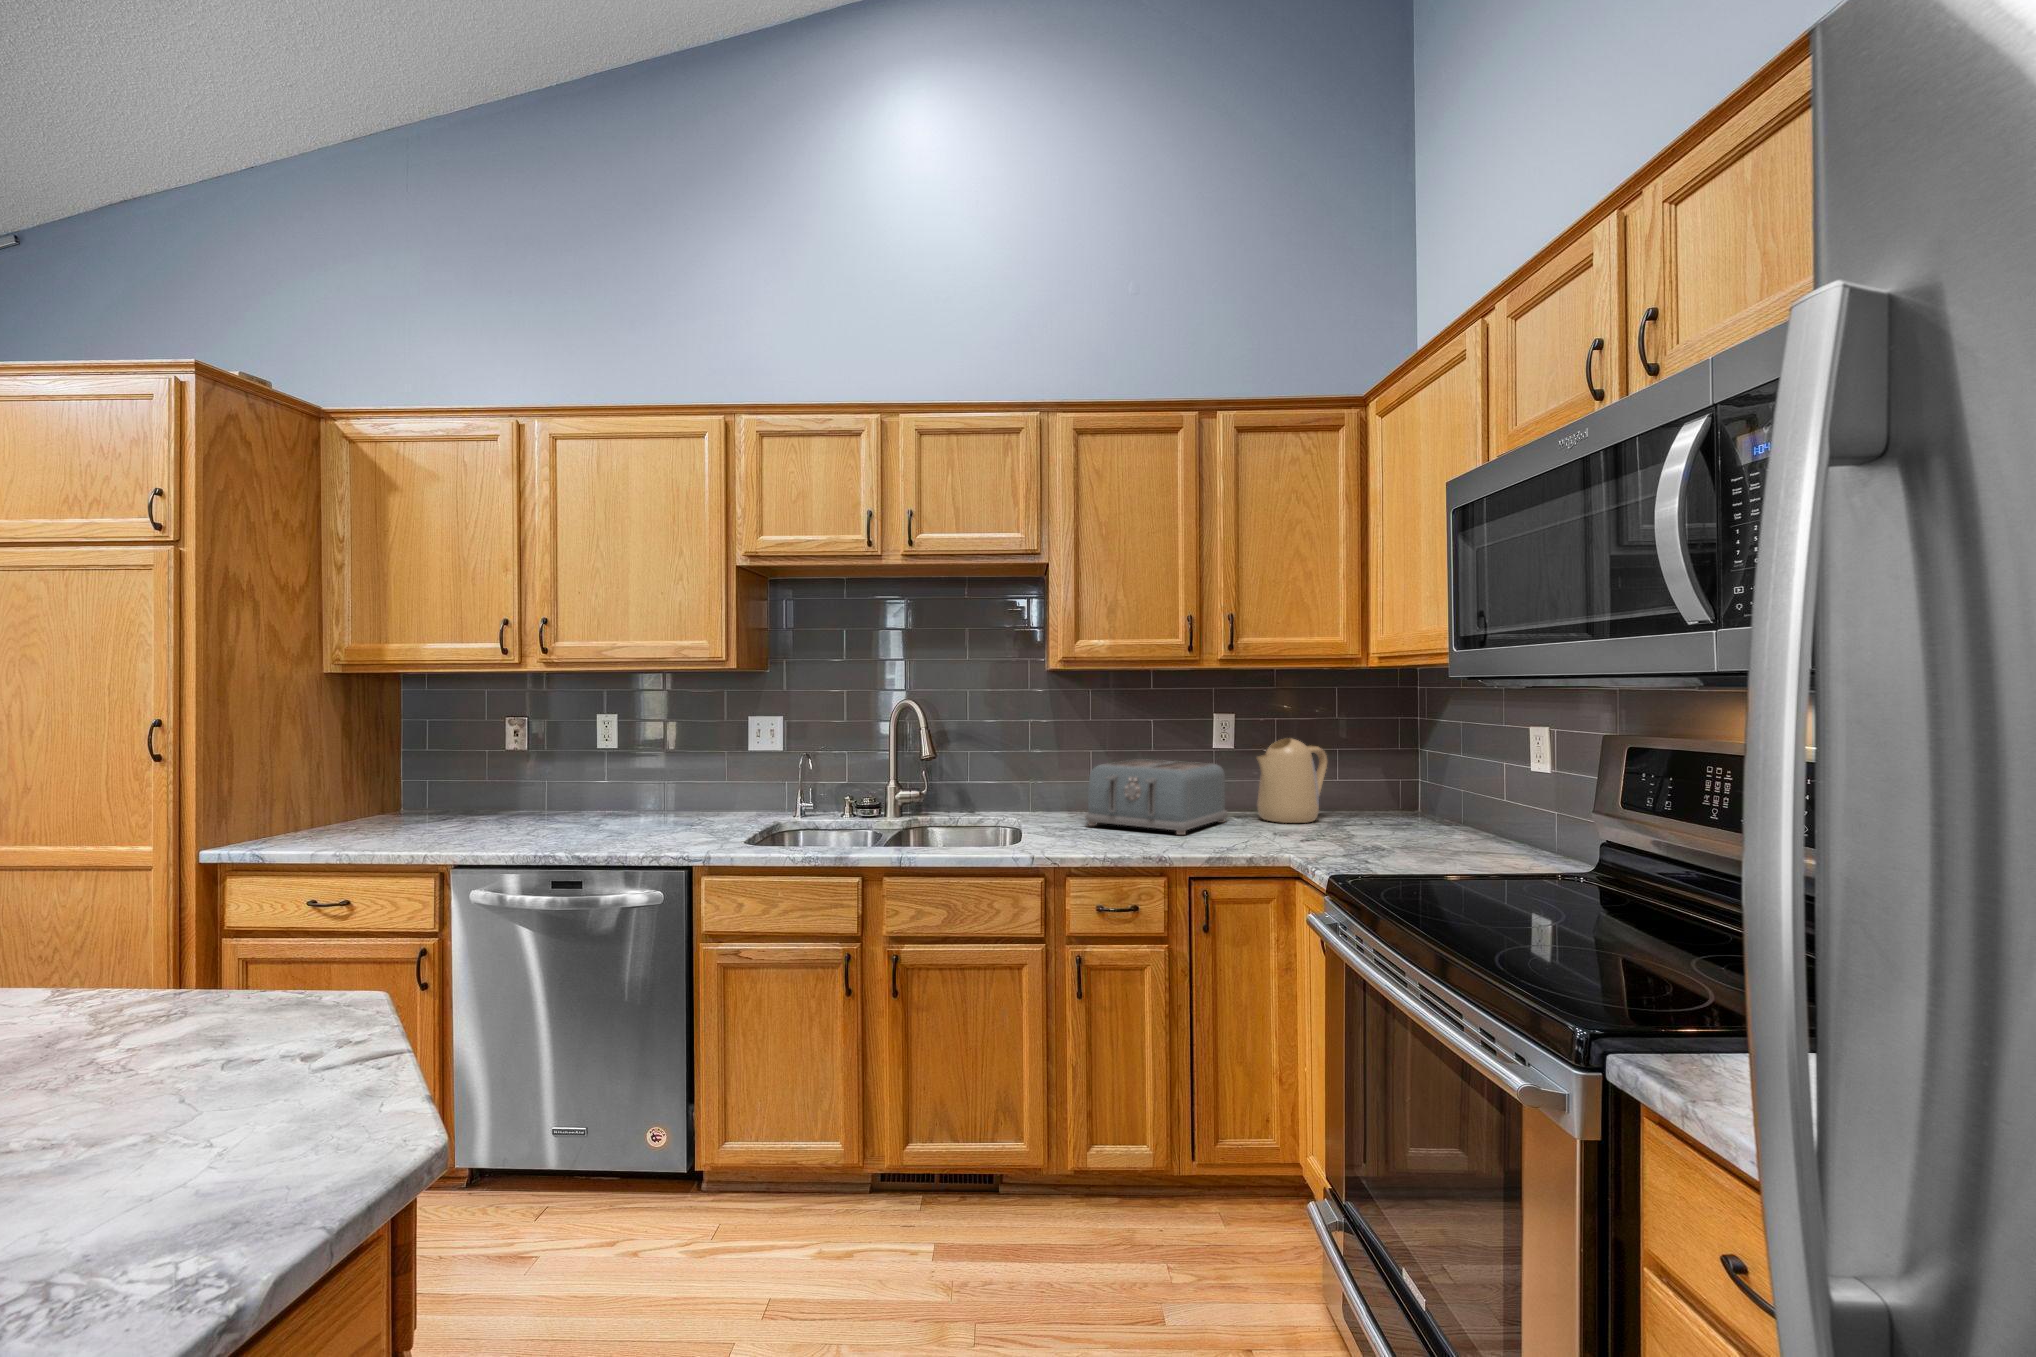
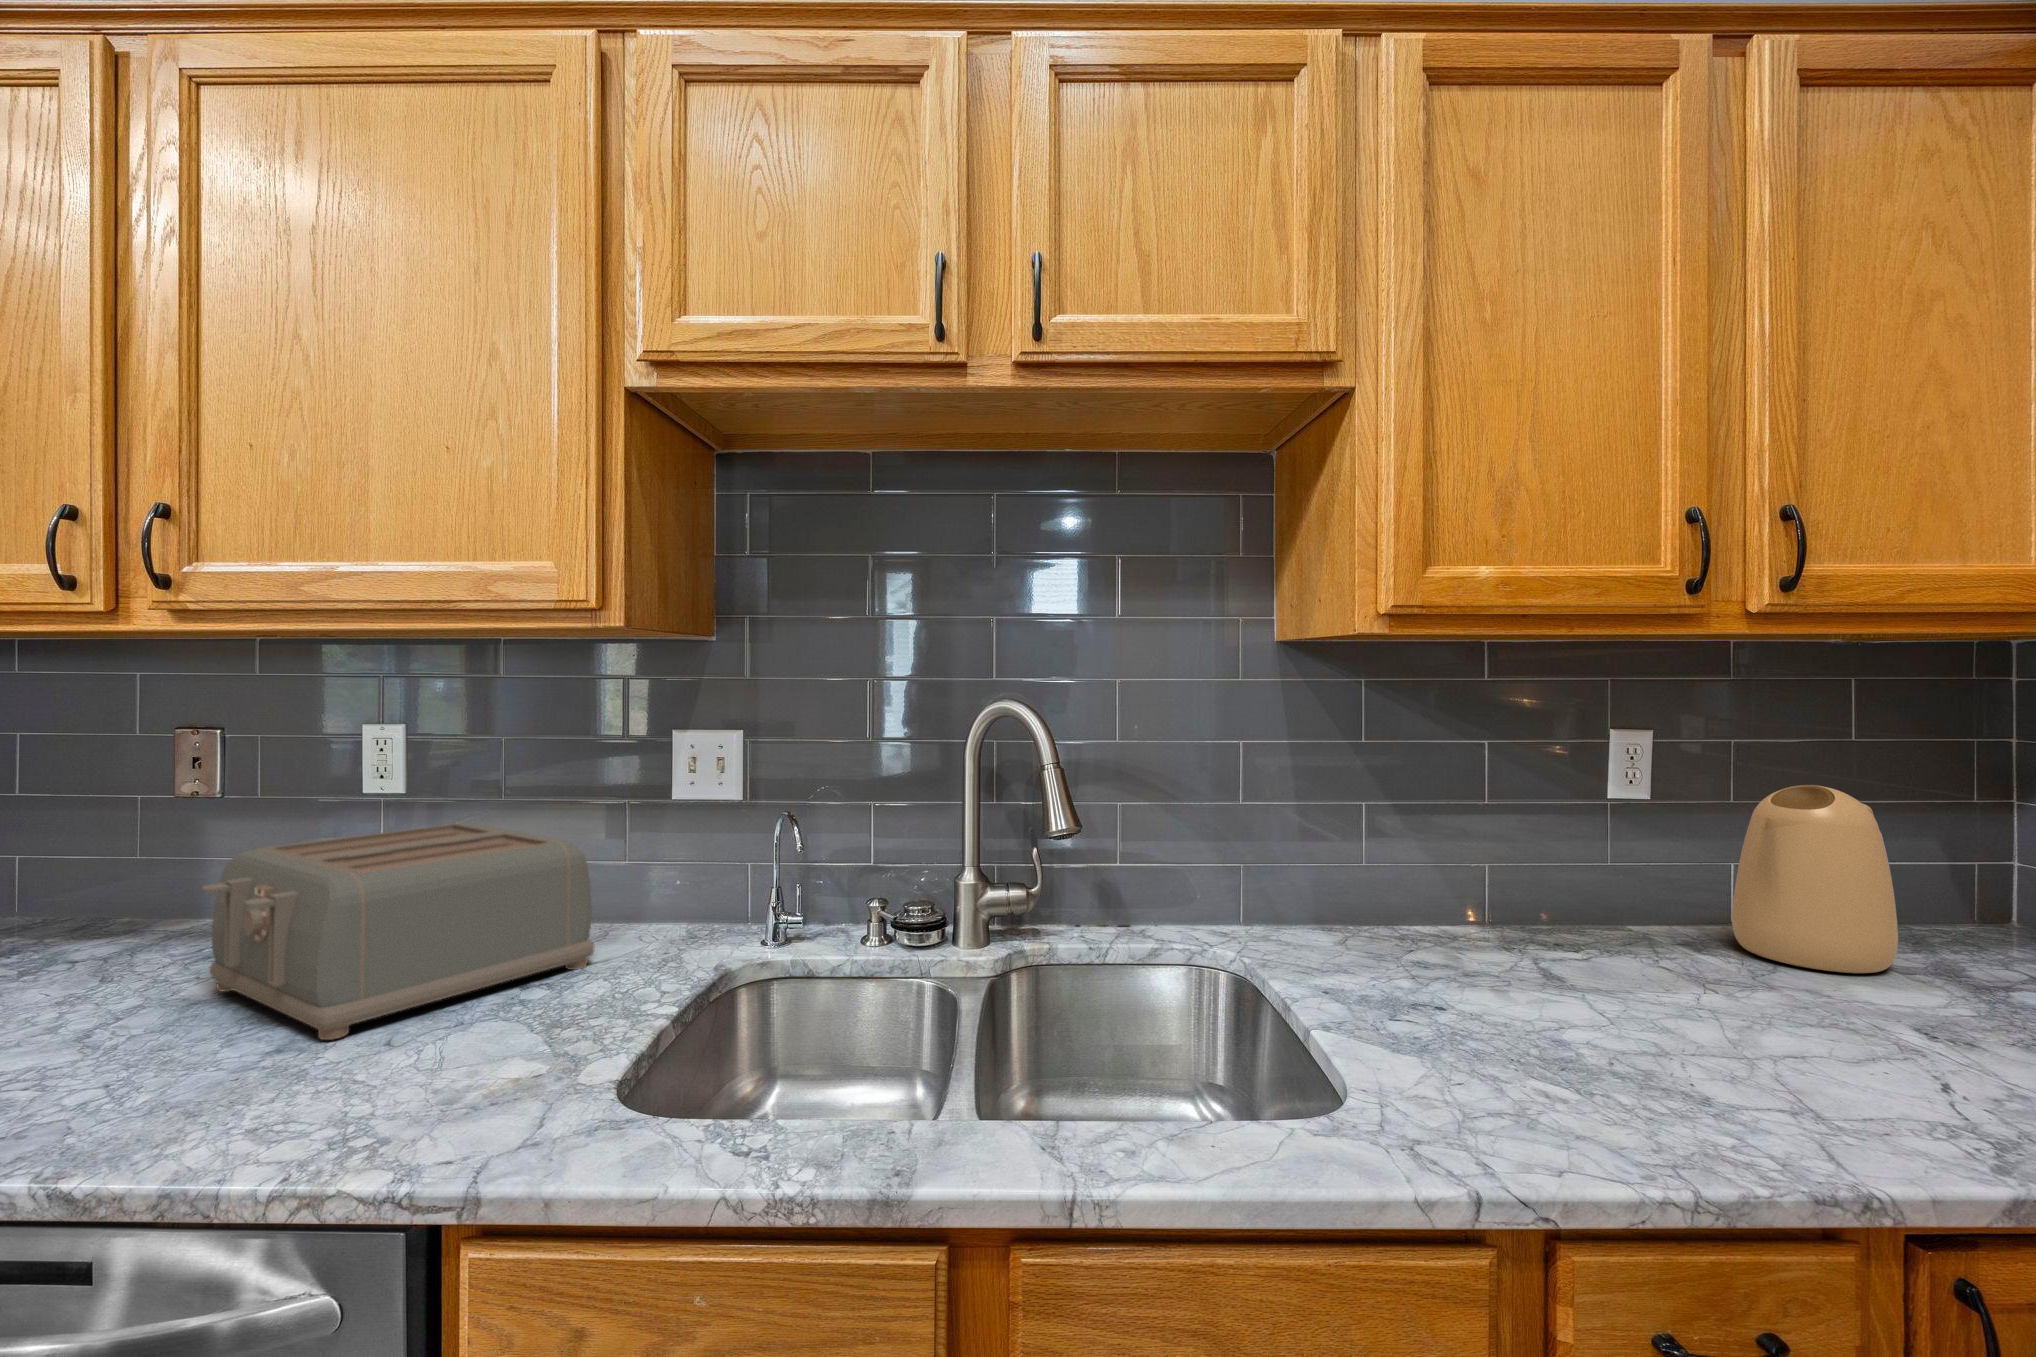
toaster: present [1085,759,1228,835] -> present [201,823,594,1040]

